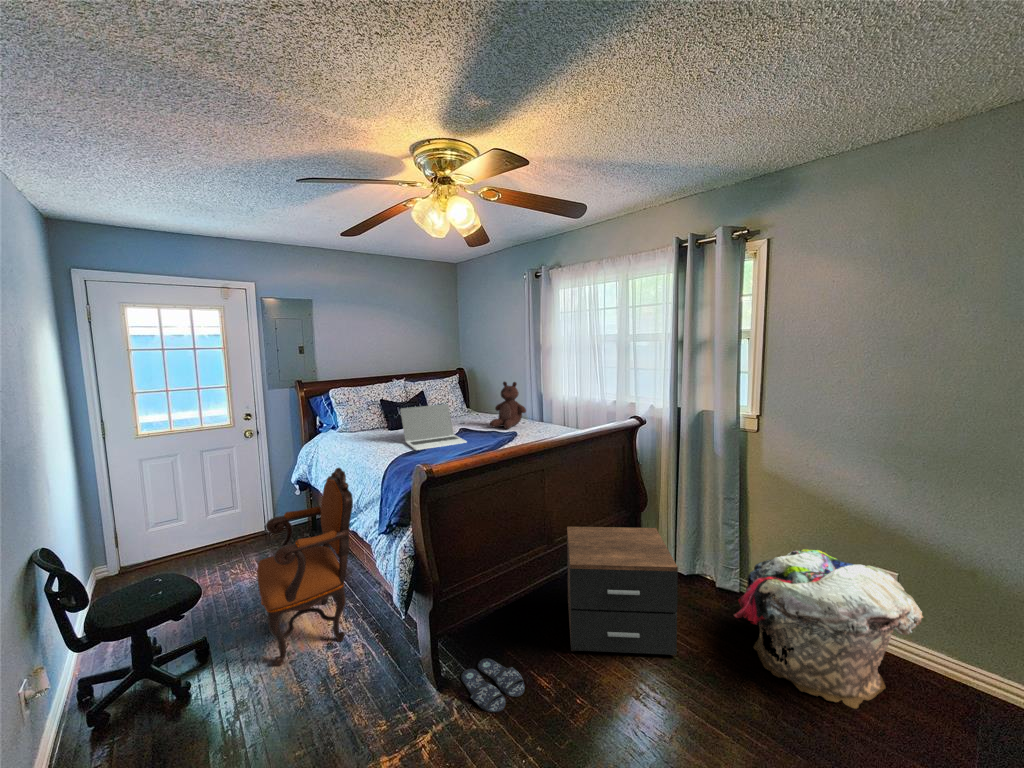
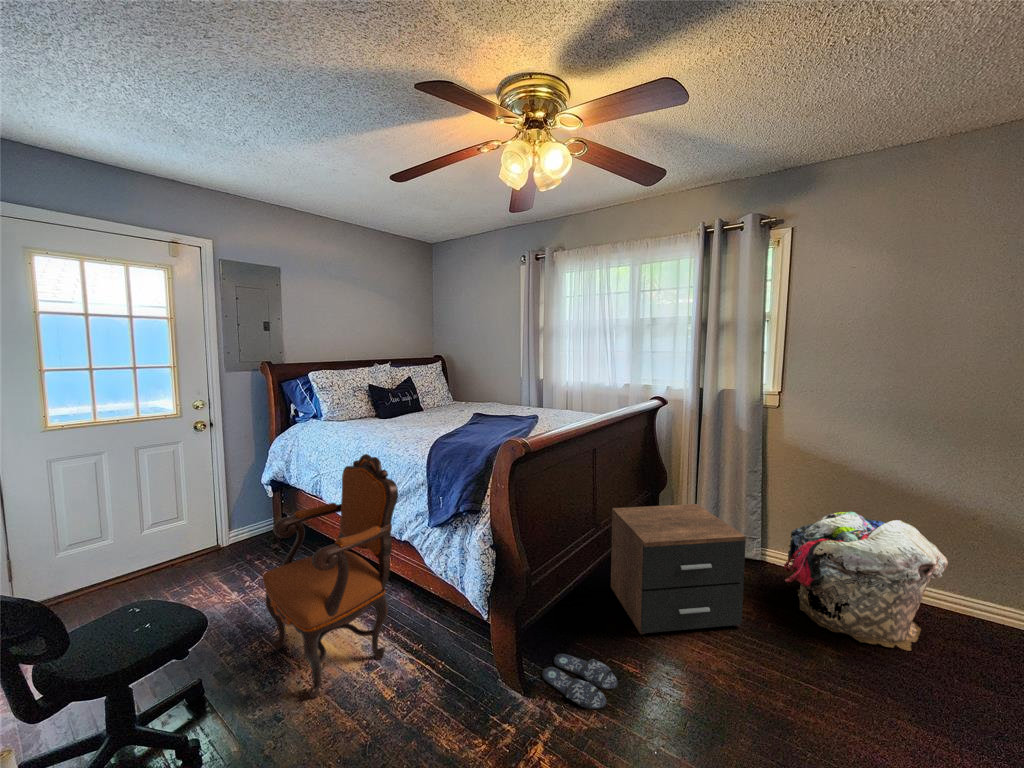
teddy bear: present [490,382,526,429] -> none [498,365,536,414]
laptop: present [400,404,466,450] -> none [412,387,491,435]

